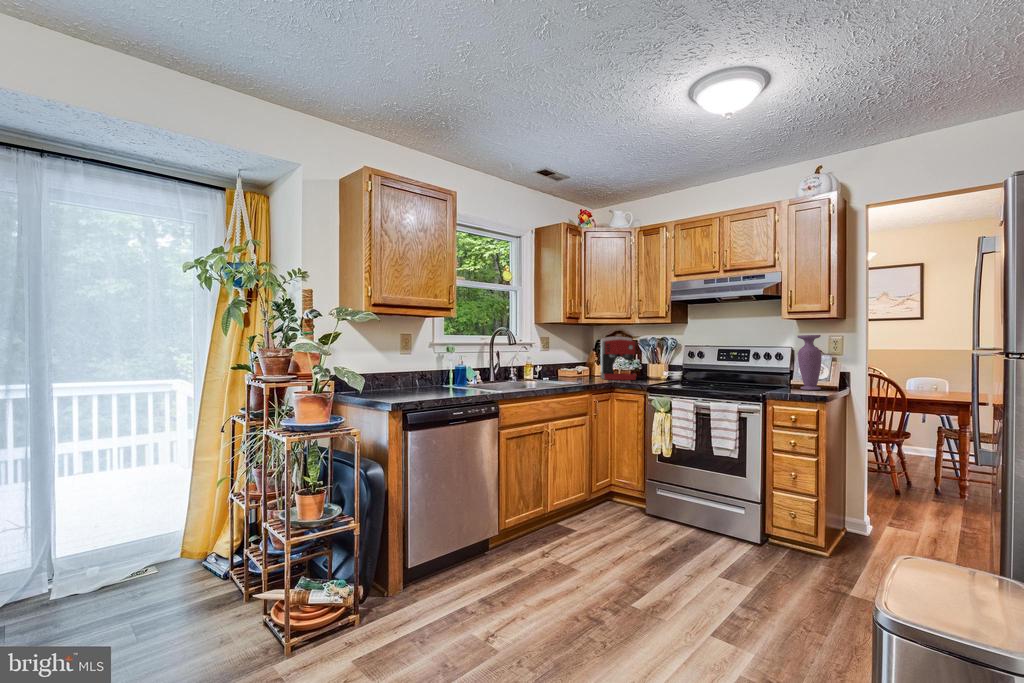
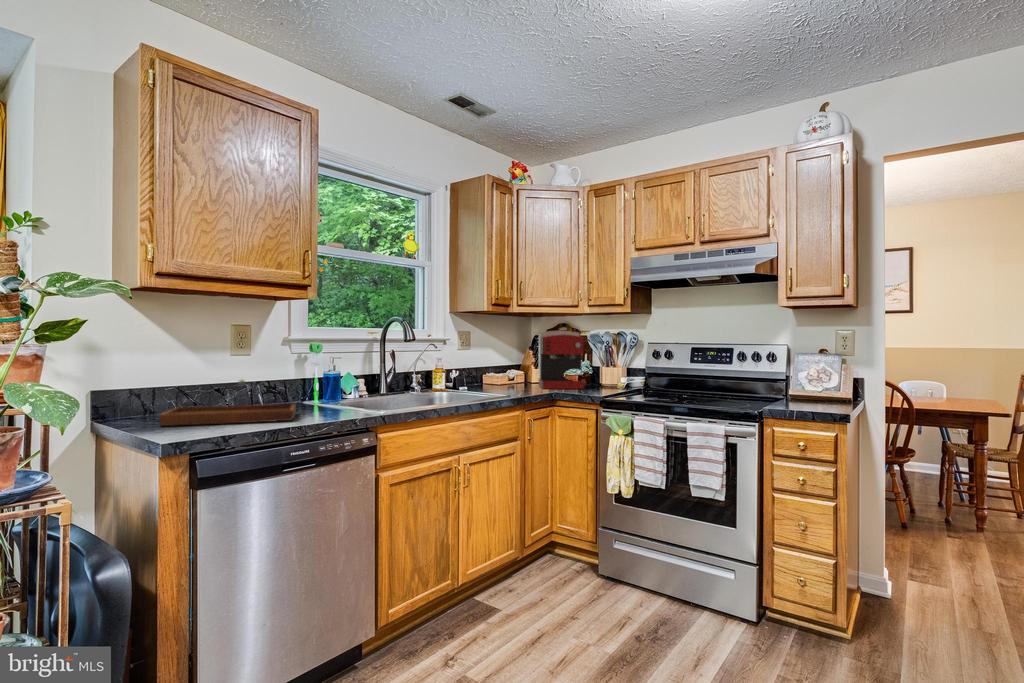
vase: present [797,335,822,390] -> none [799,328,831,403]
tray: none [374,369,449,396] -> present [160,380,296,426]

